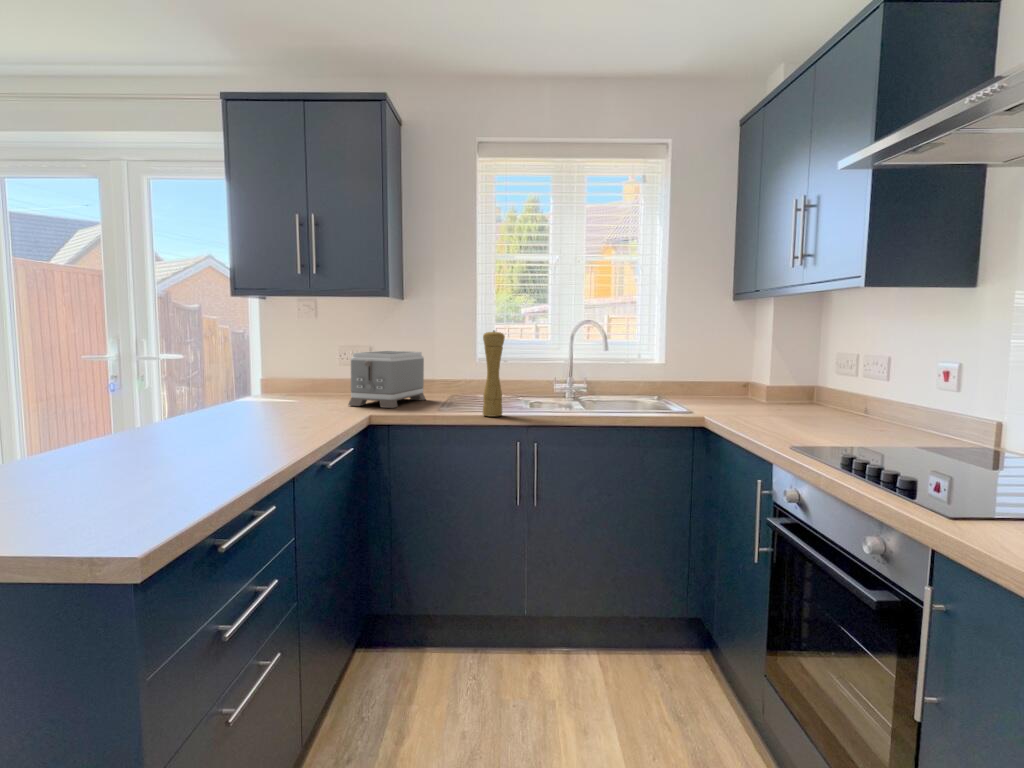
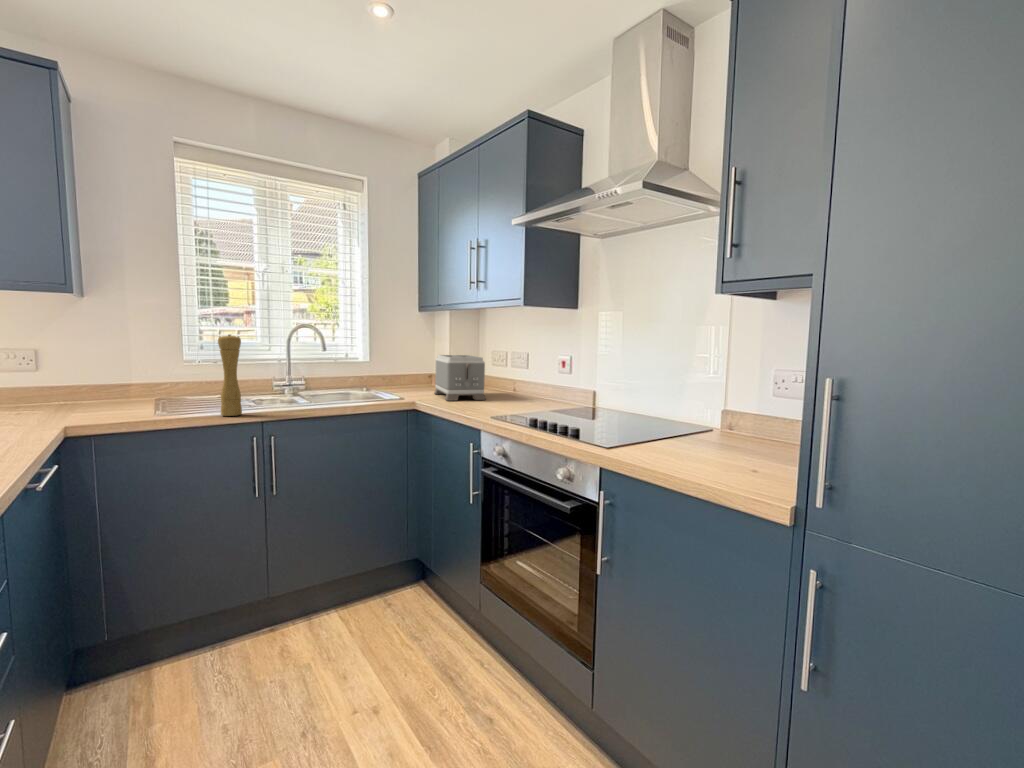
toaster: present [348,351,426,408] -> present [434,355,485,401]

